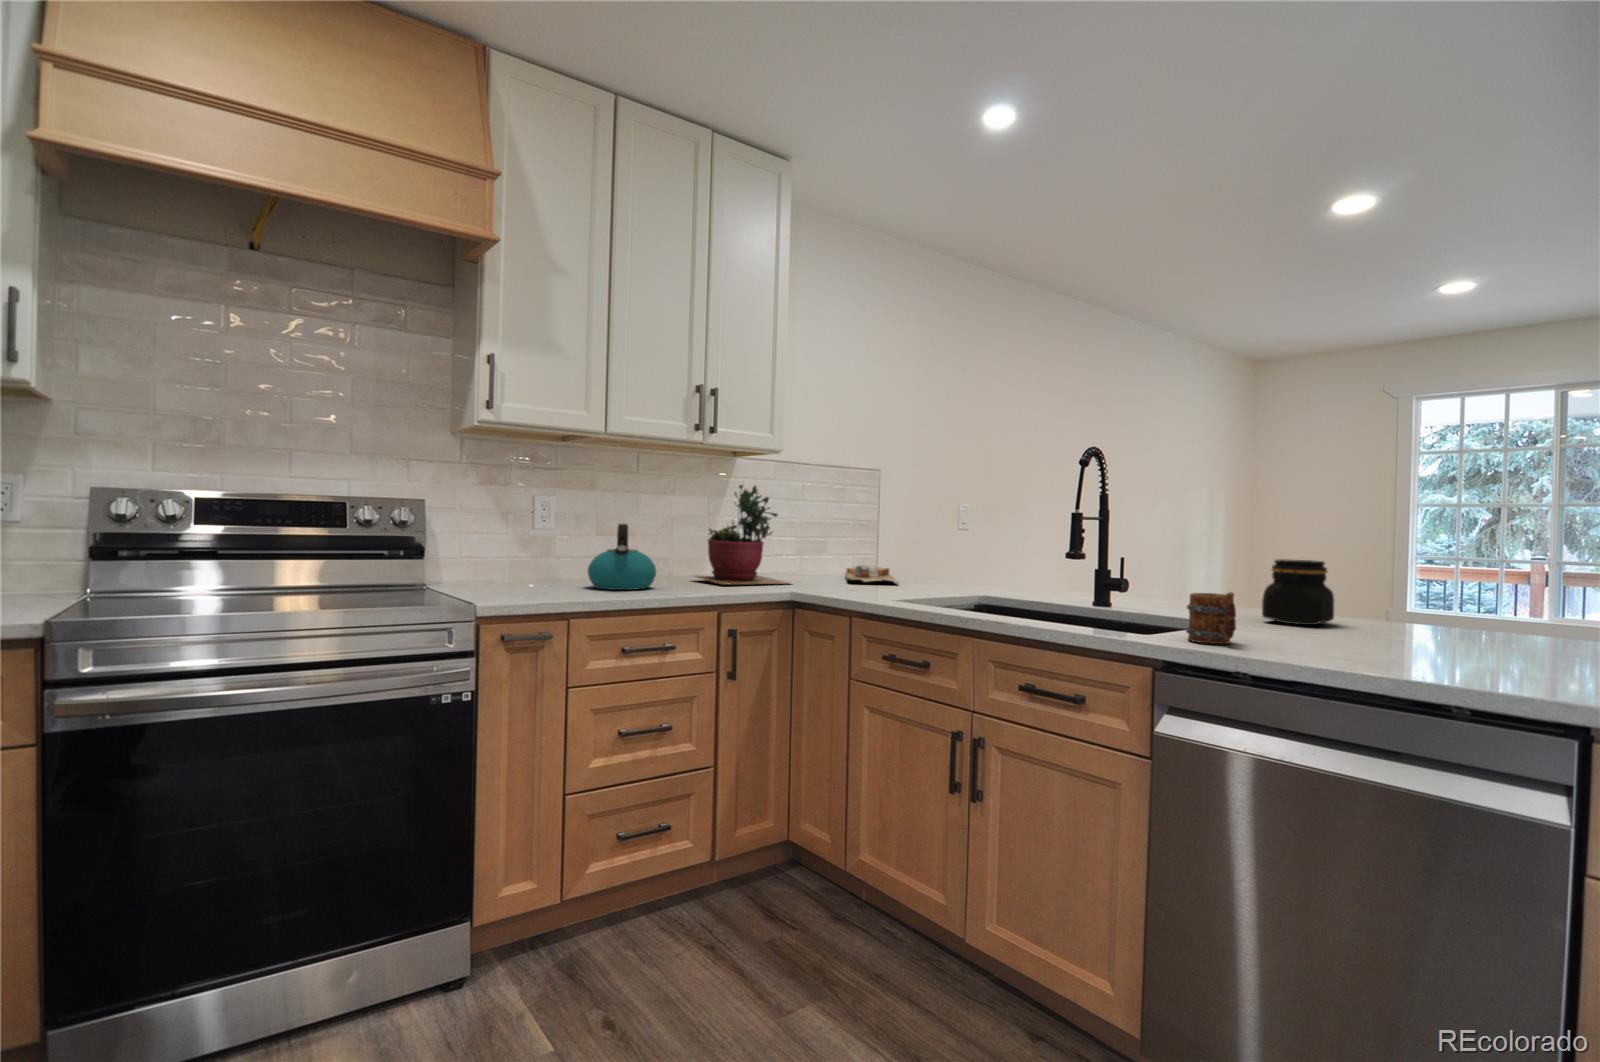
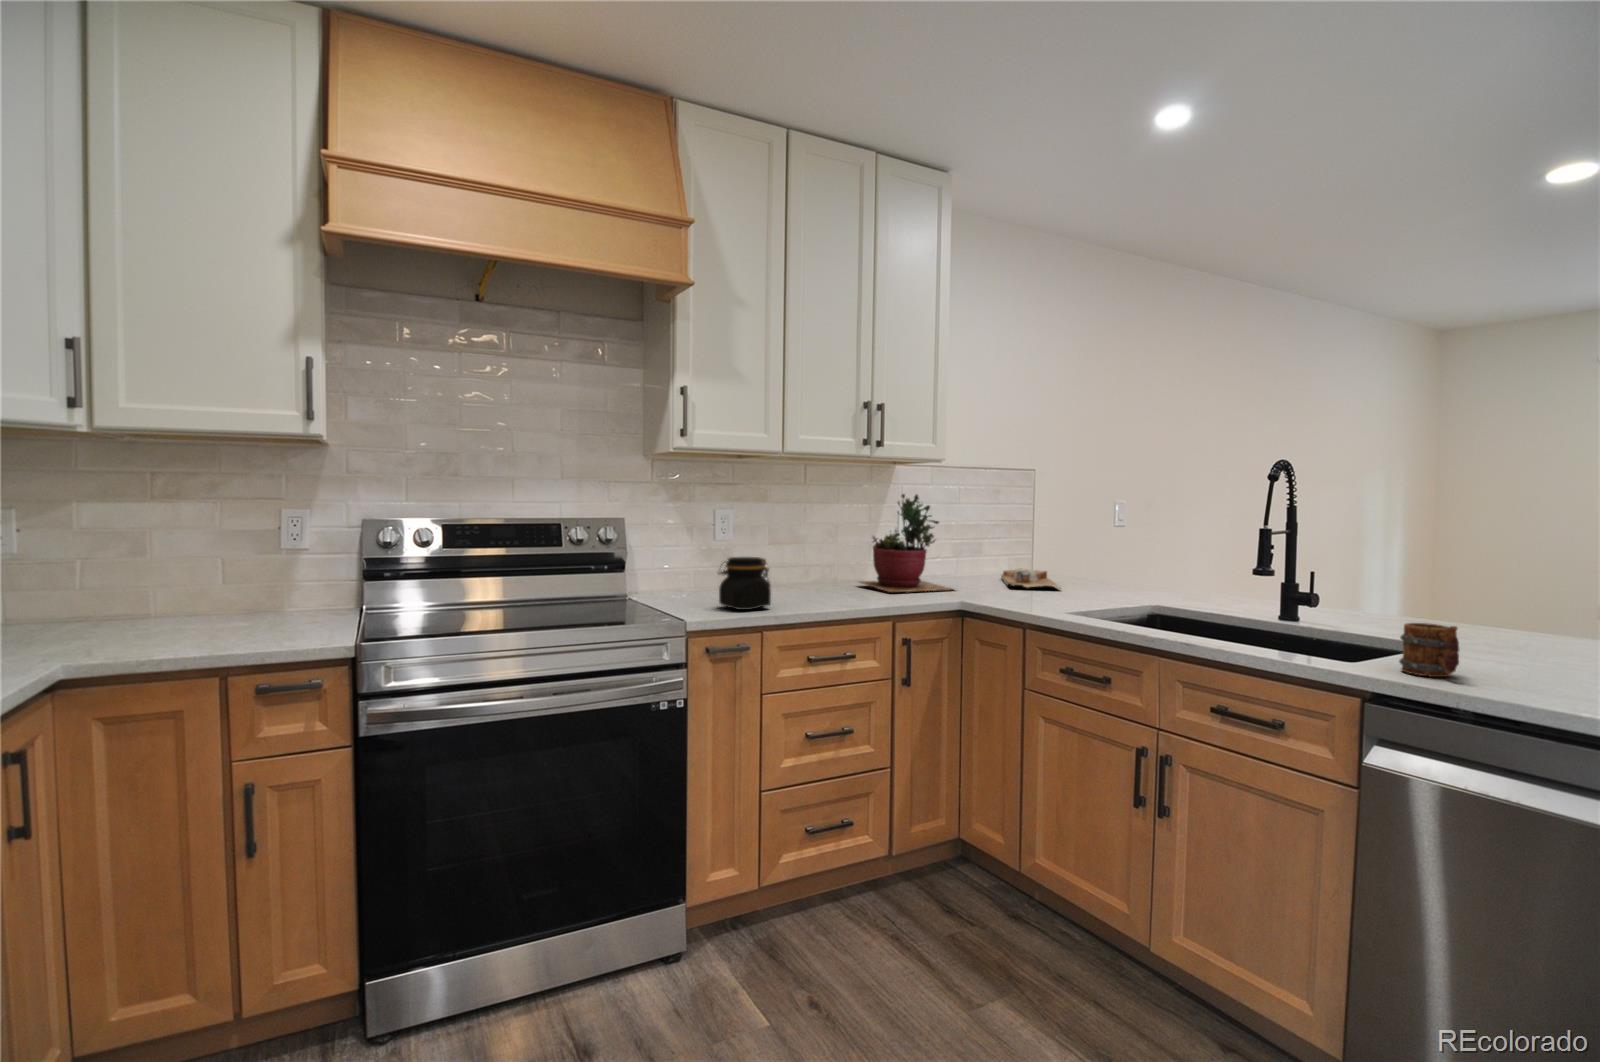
kettle: present [588,524,656,590] -> none [768,537,830,600]
jar: present [1262,559,1334,625] -> present [719,557,771,610]

